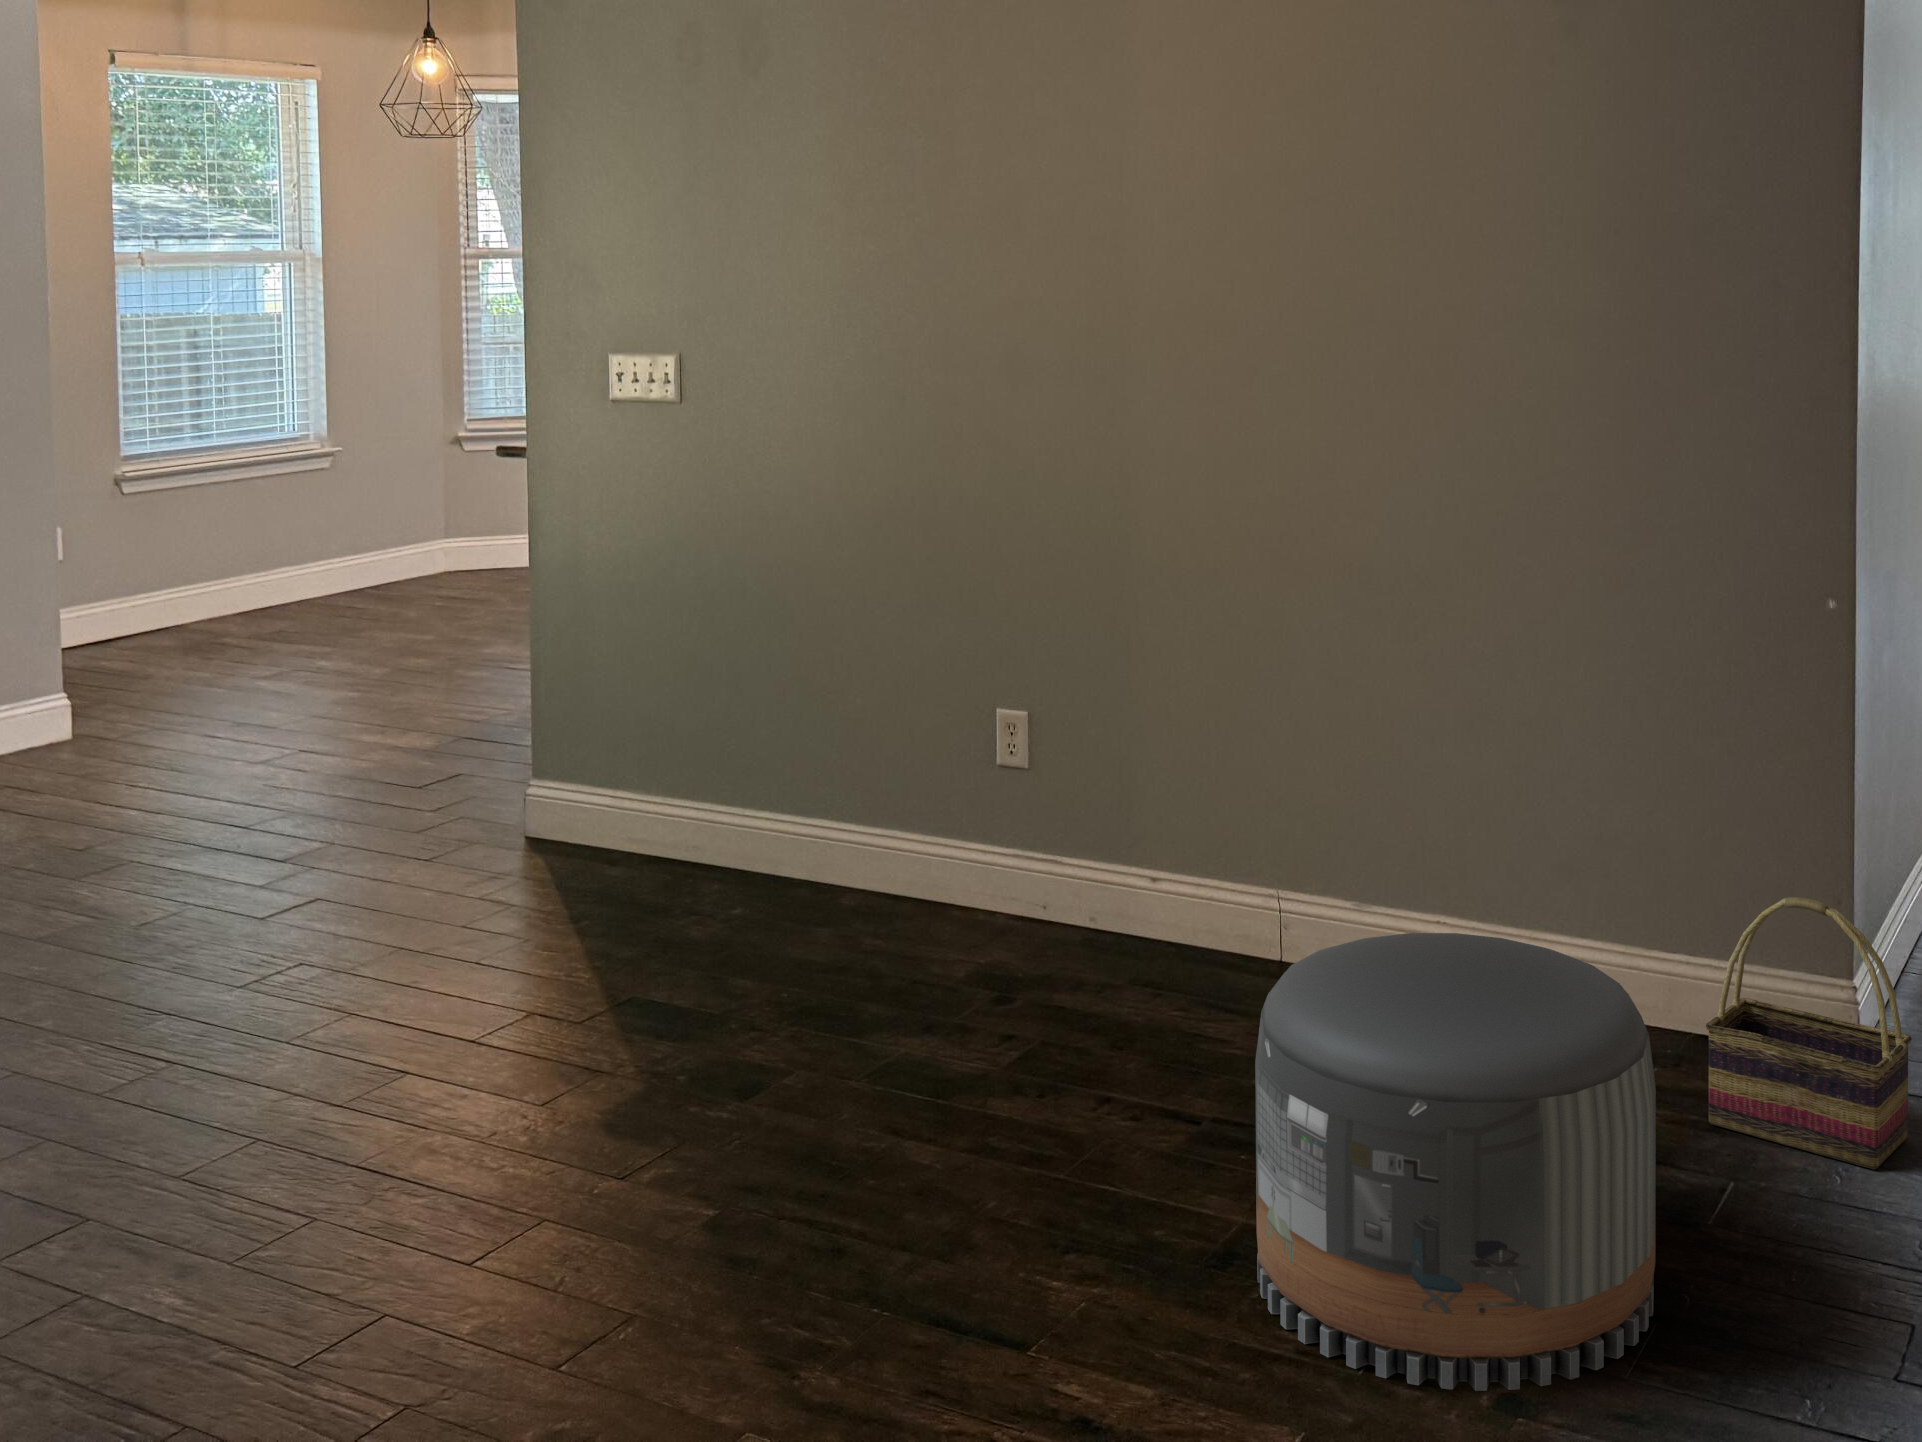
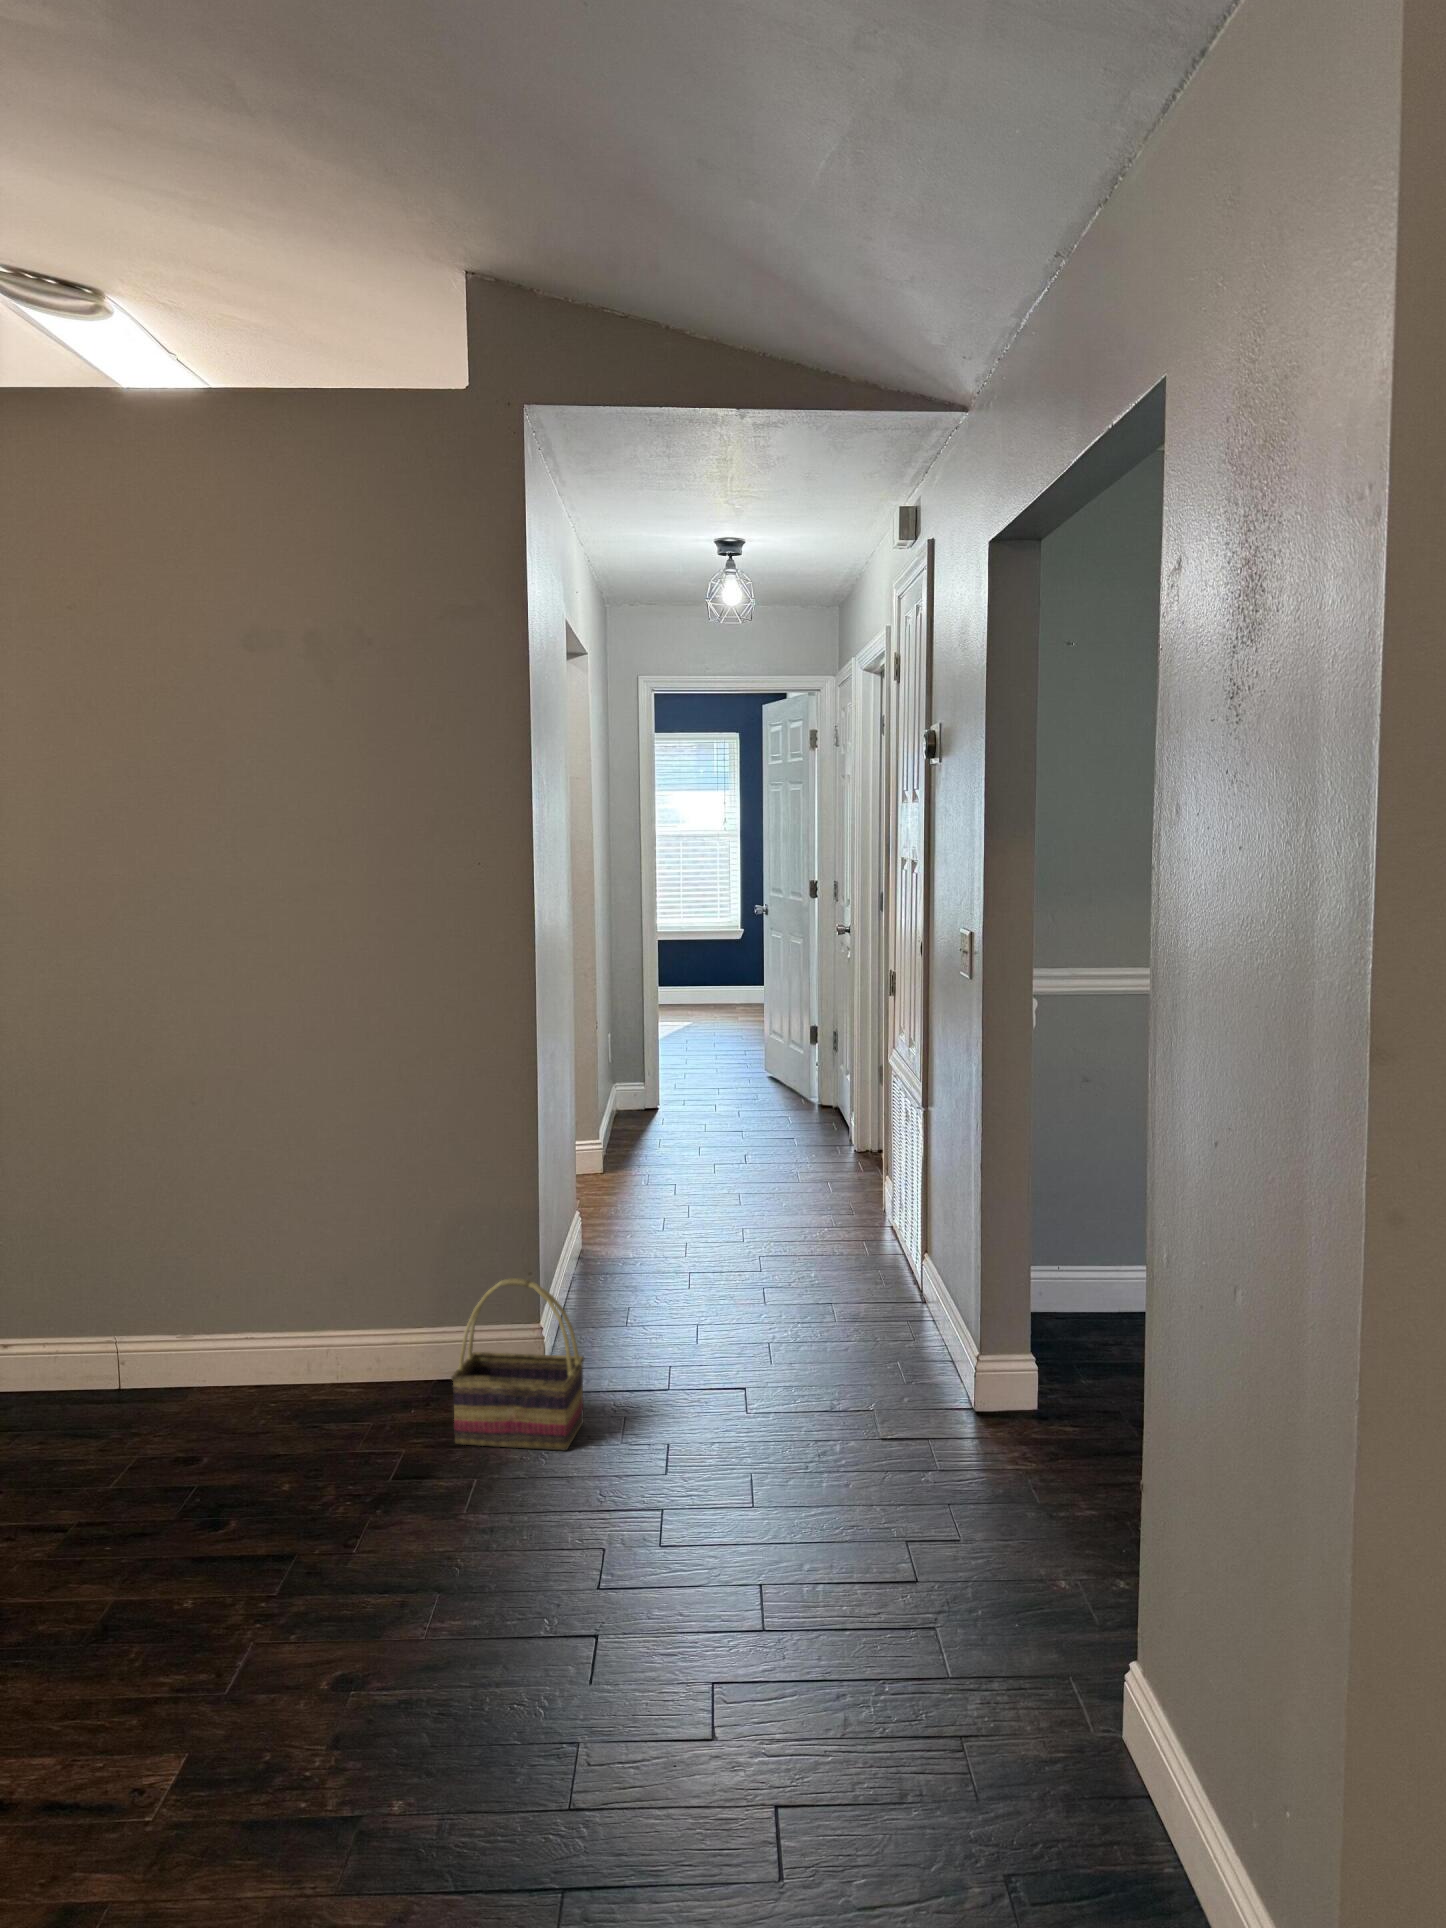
pouf: present [1255,933,1656,1391] -> none [110,1350,432,1712]

